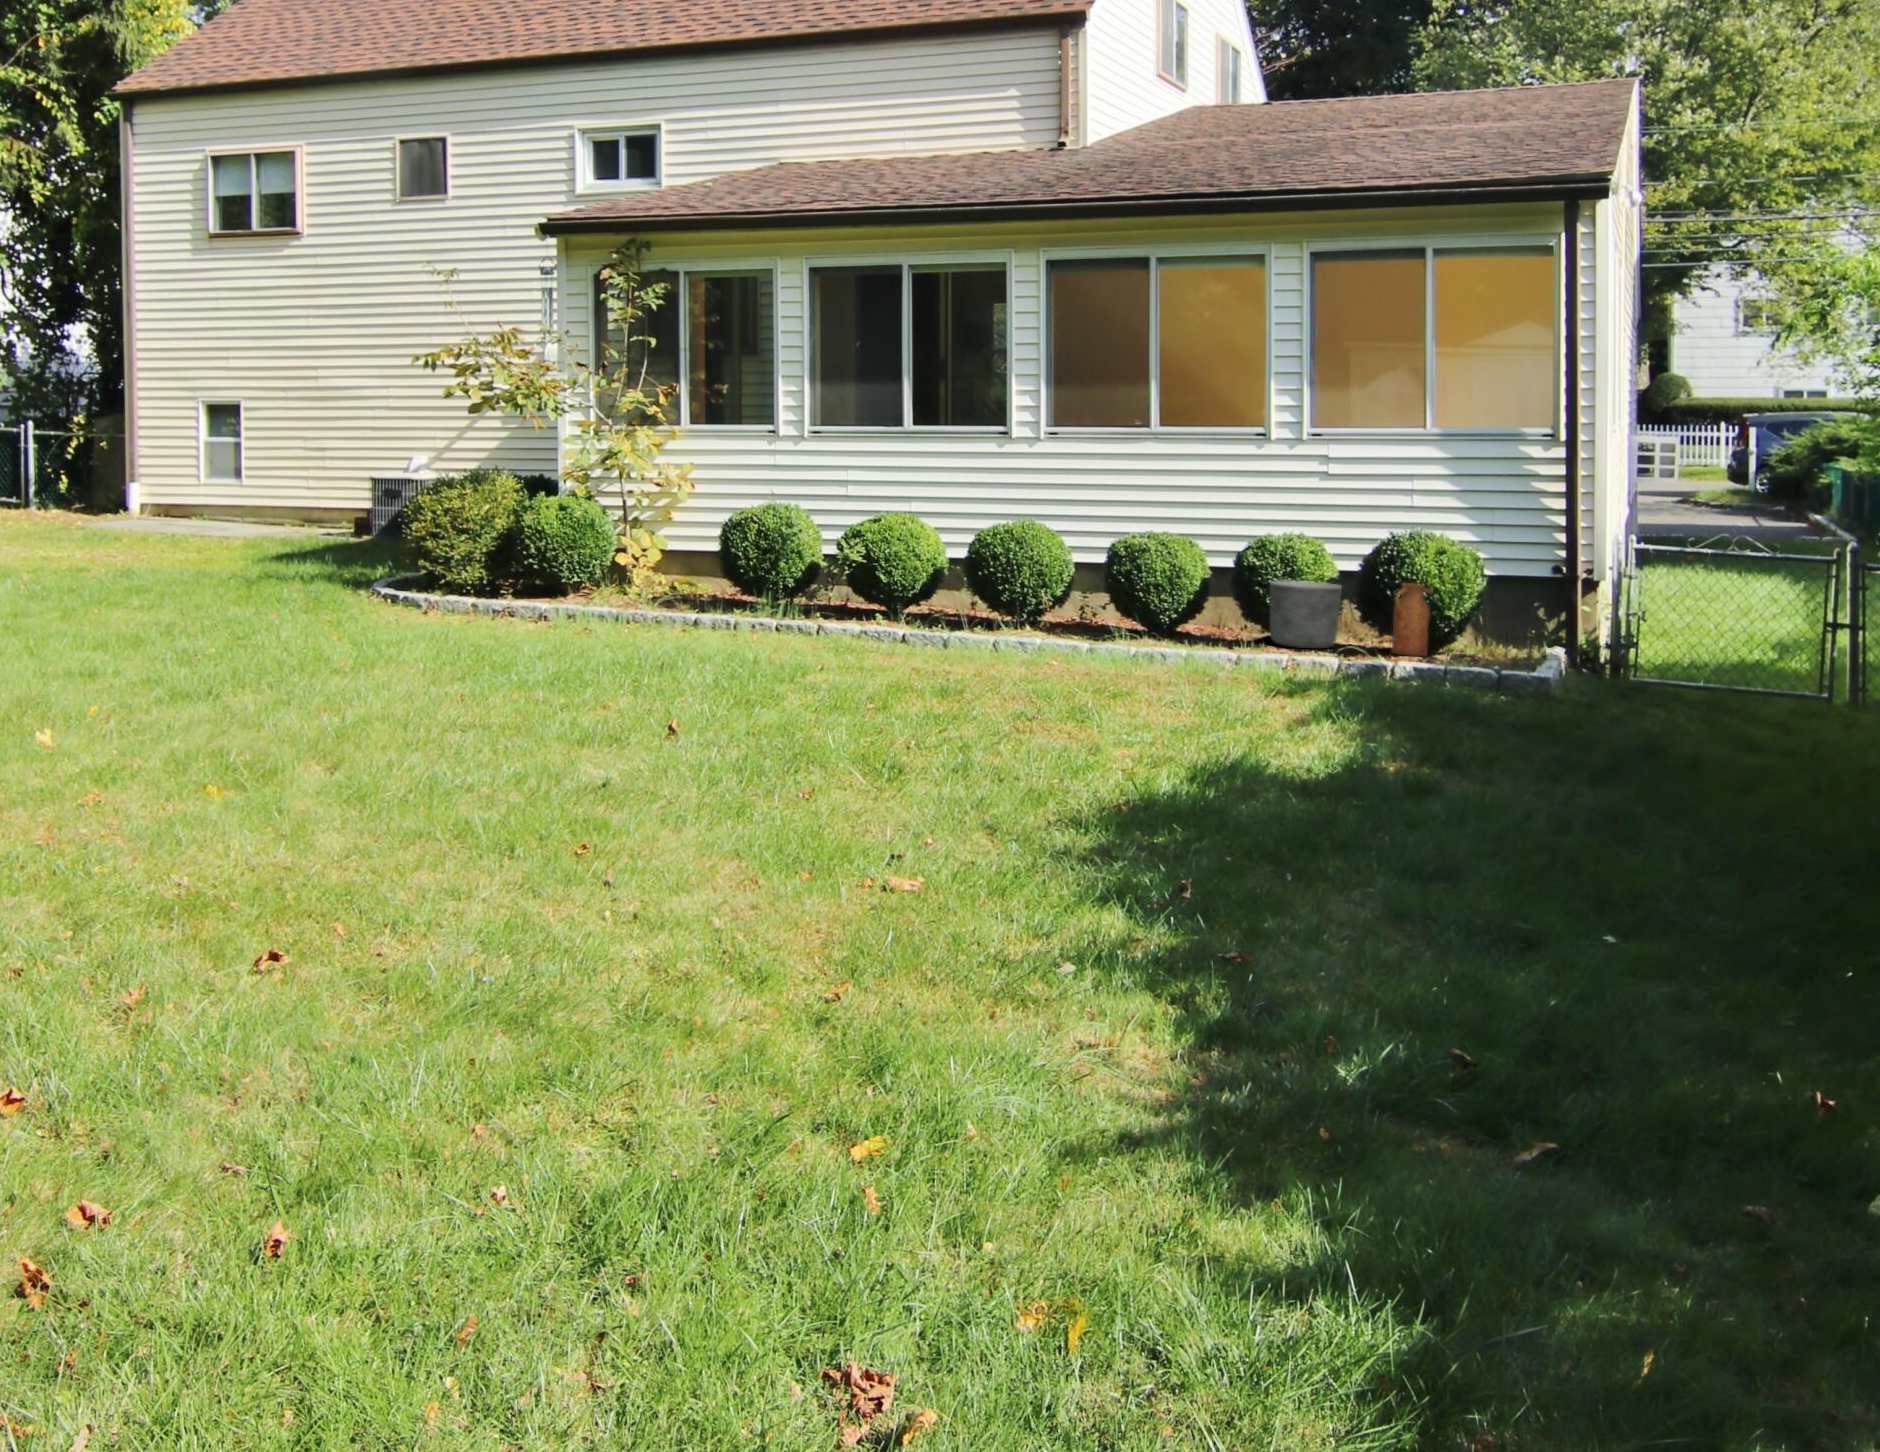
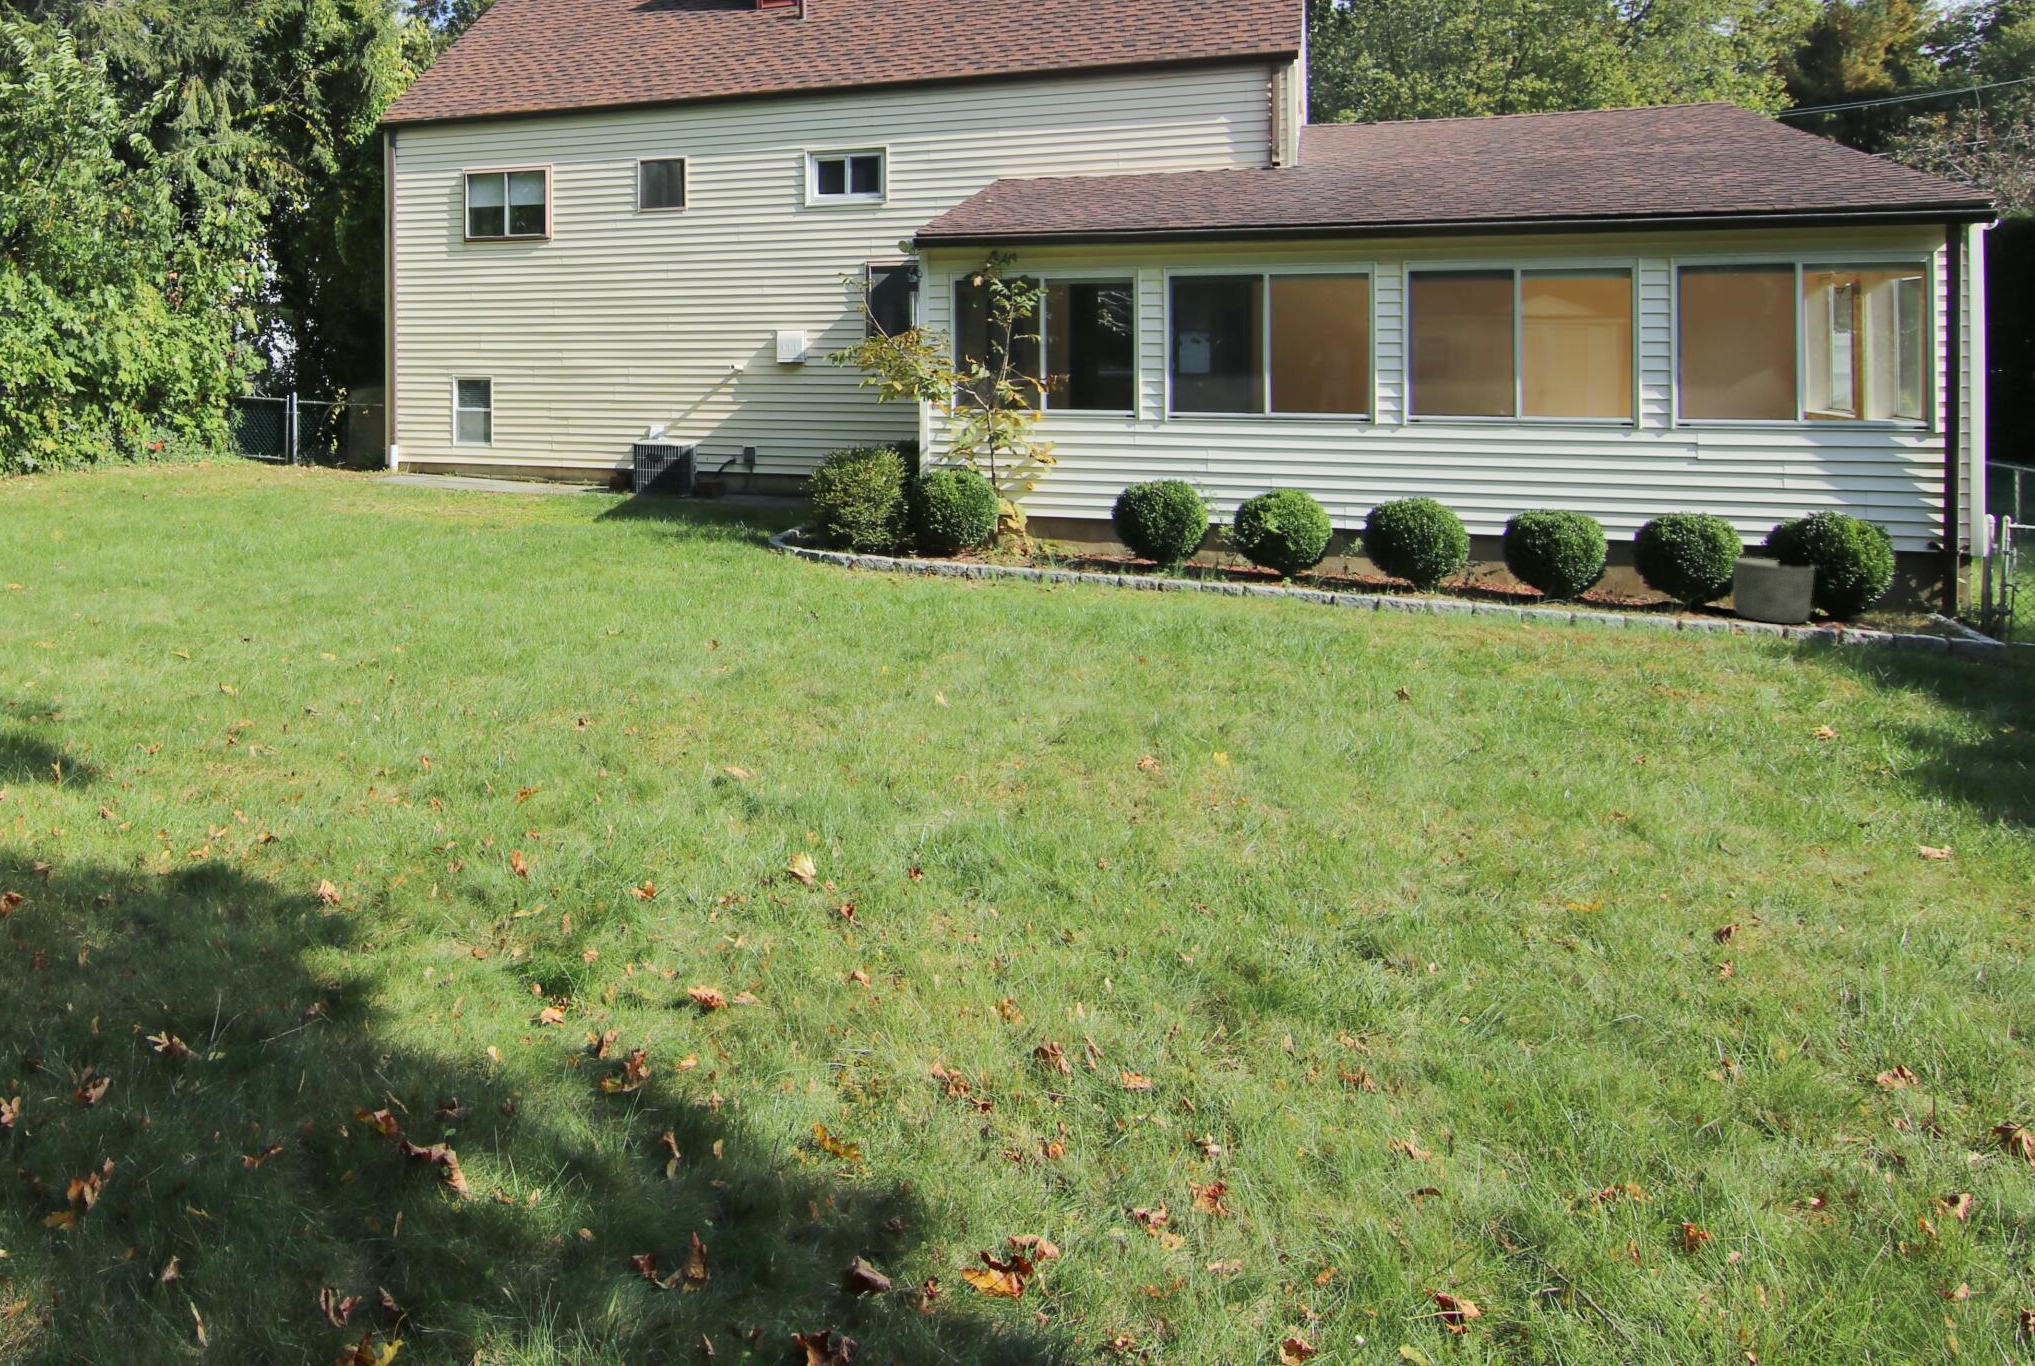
watering can: present [1392,583,1430,656] -> none [1871,561,1914,632]

